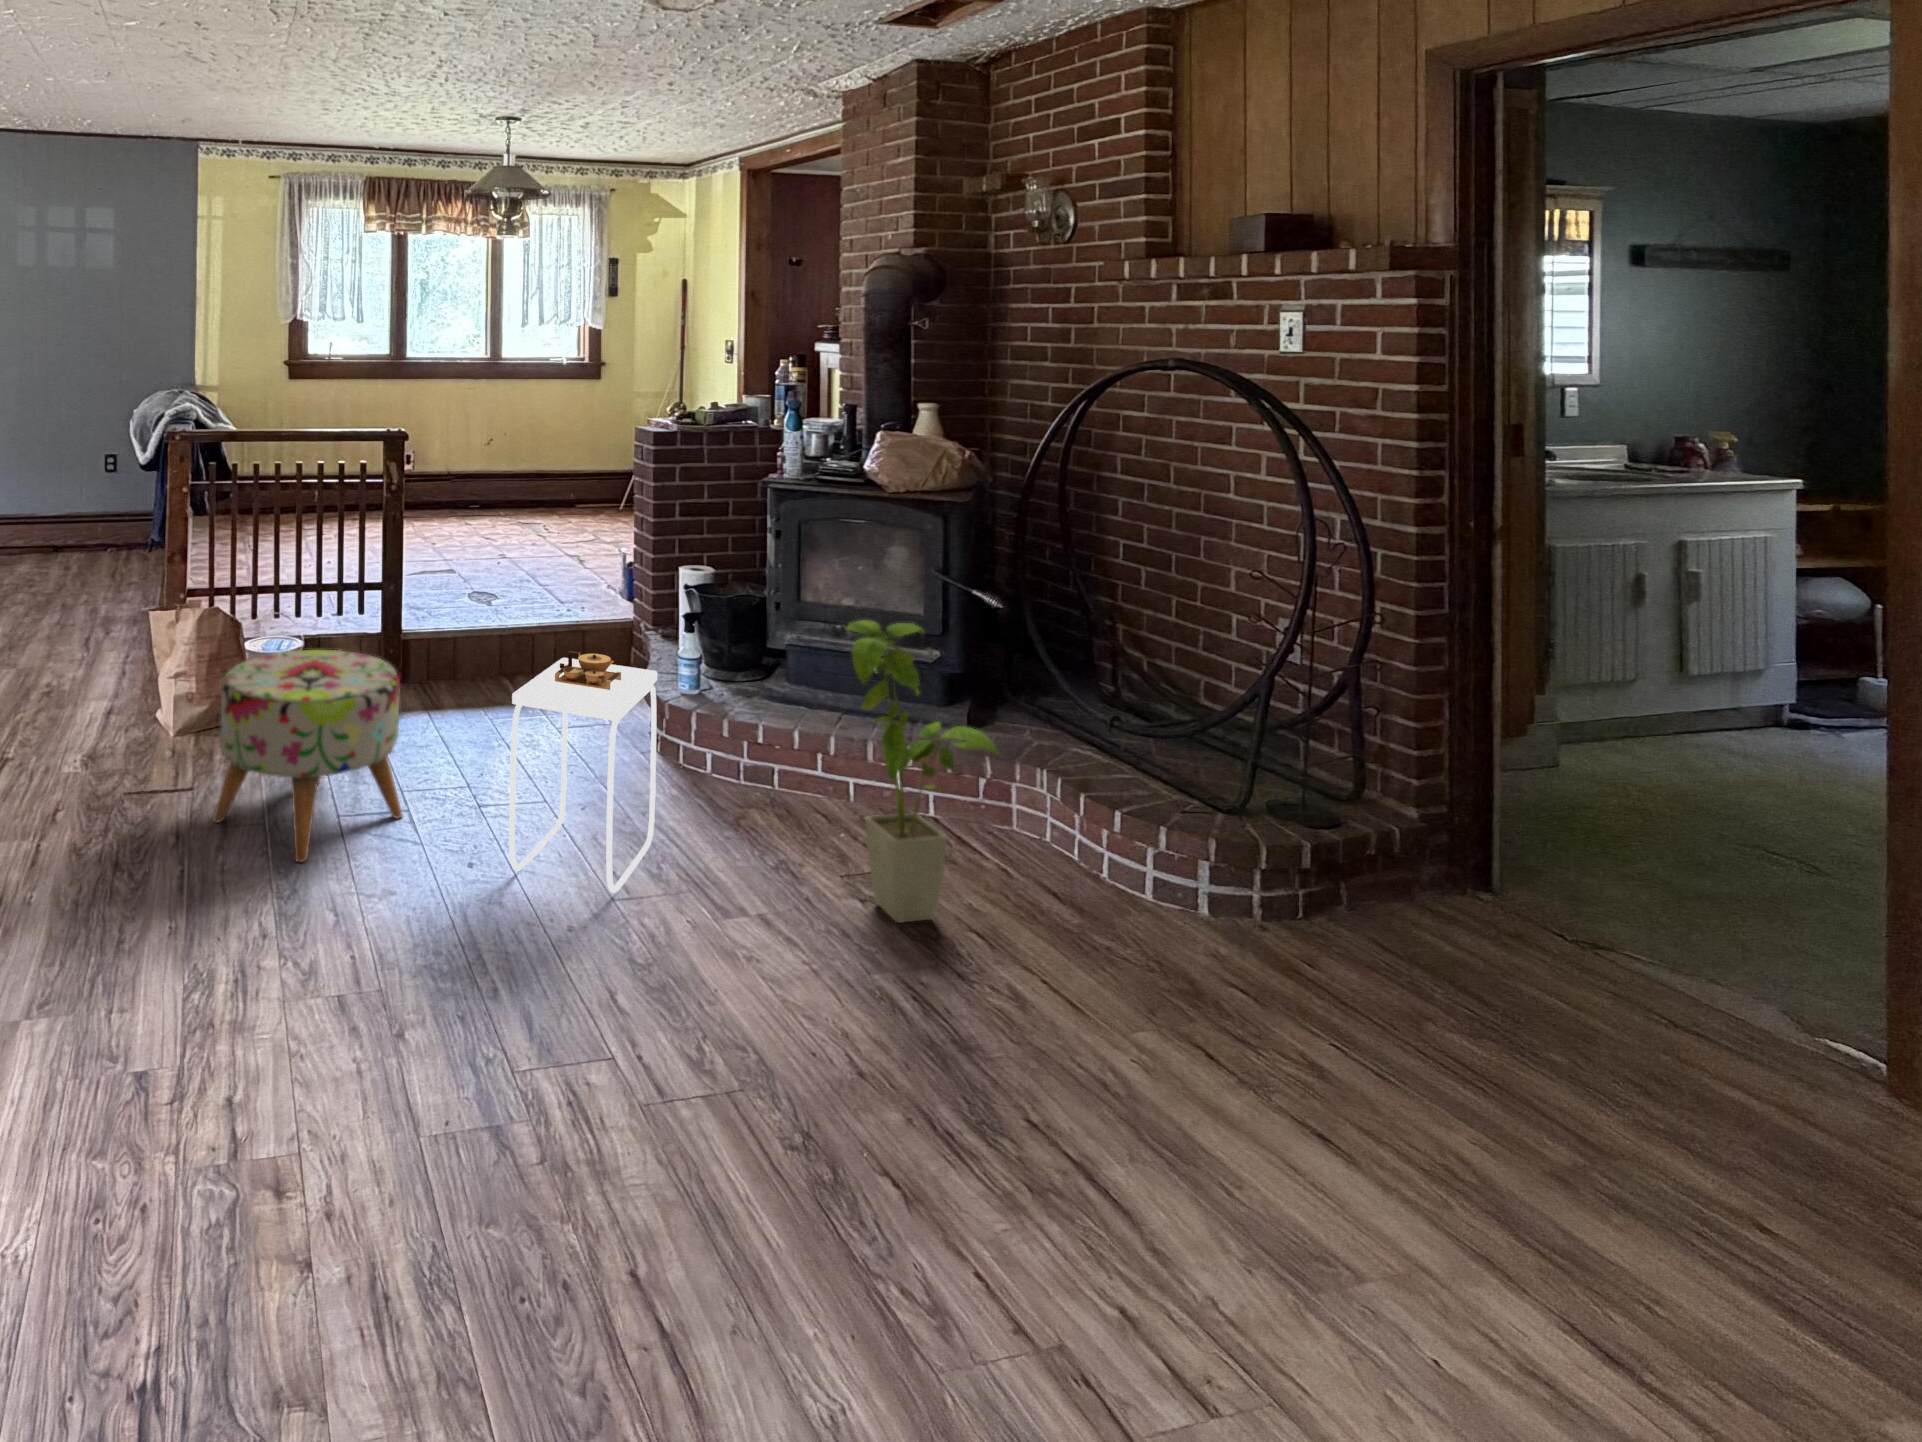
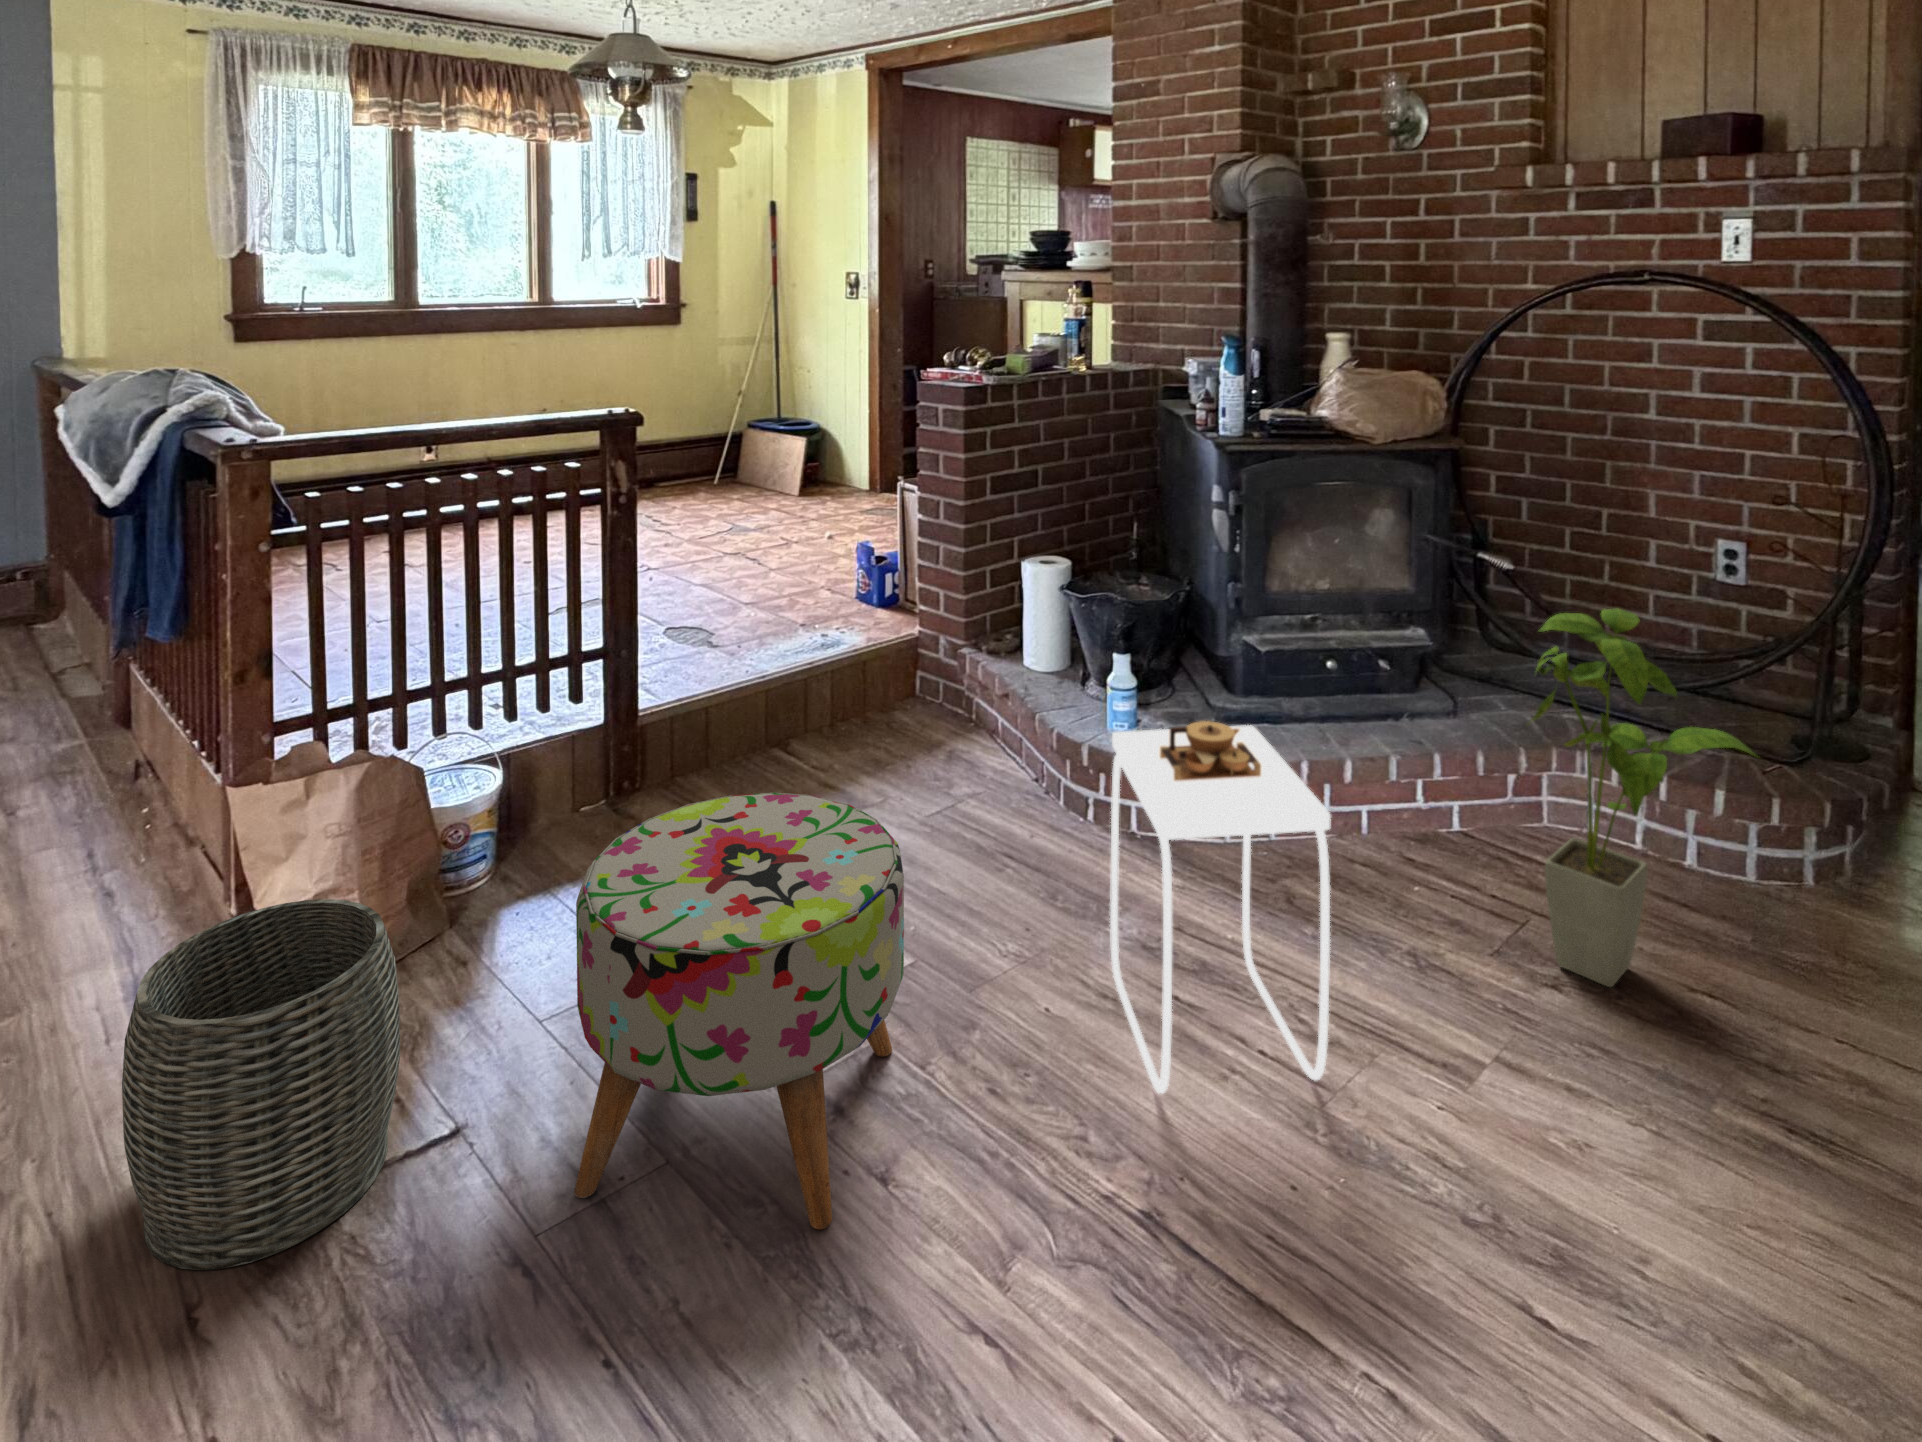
woven basket: none [51,656,170,803] -> present [122,899,400,1270]

